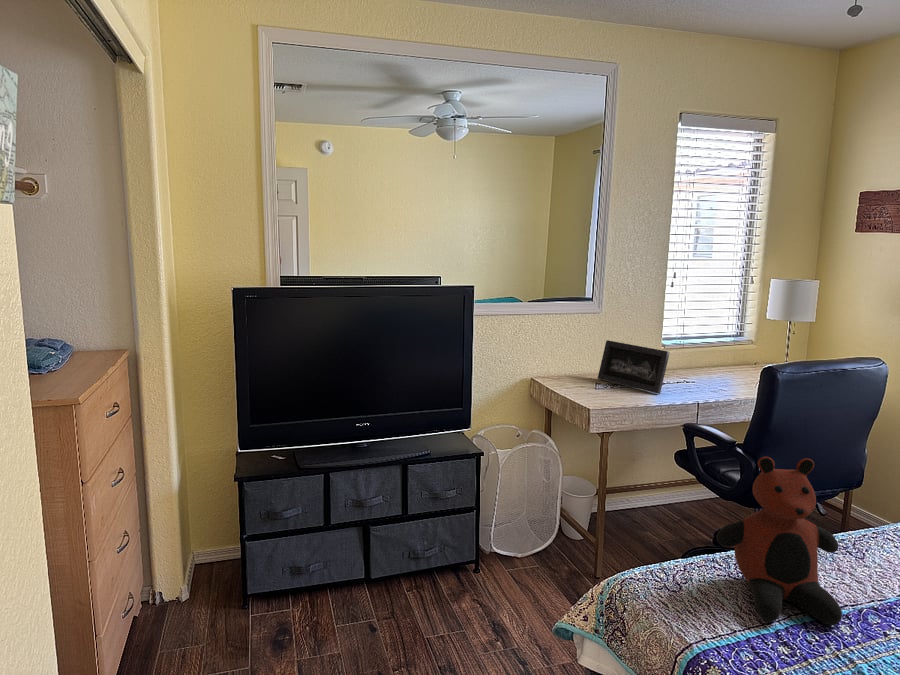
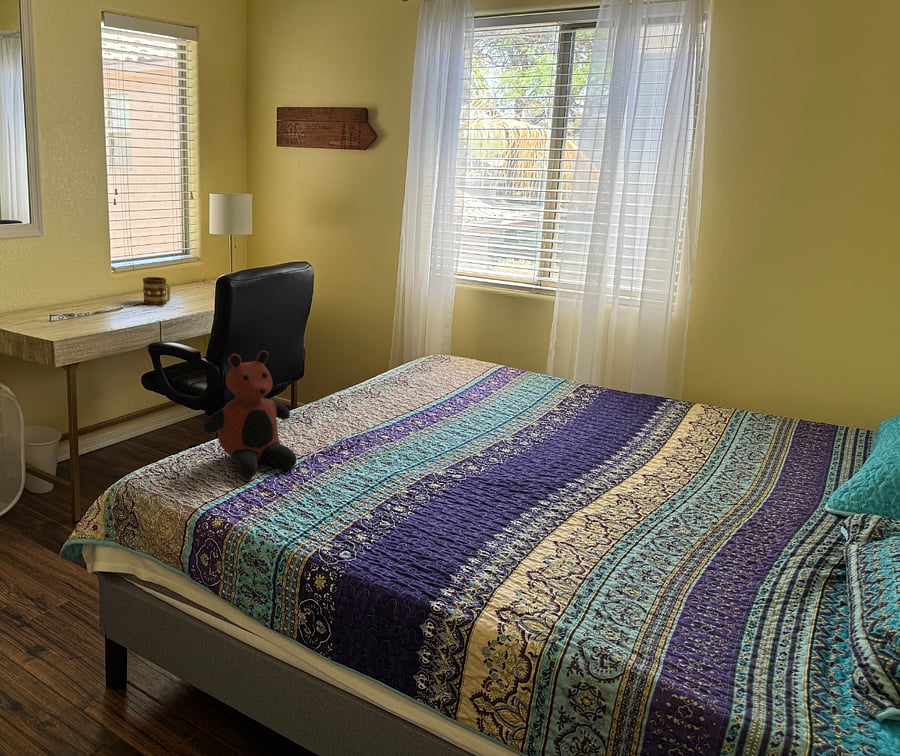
picture frame: present [598,340,670,394] -> none [42,265,123,319]
mug: none [688,357,715,384] -> present [143,277,170,305]

